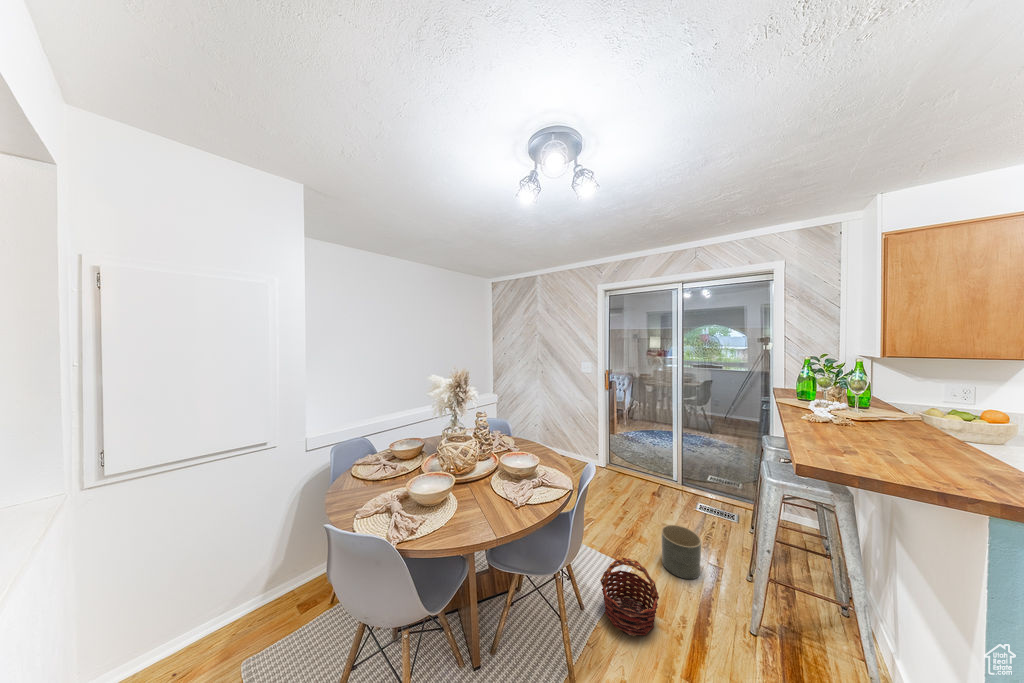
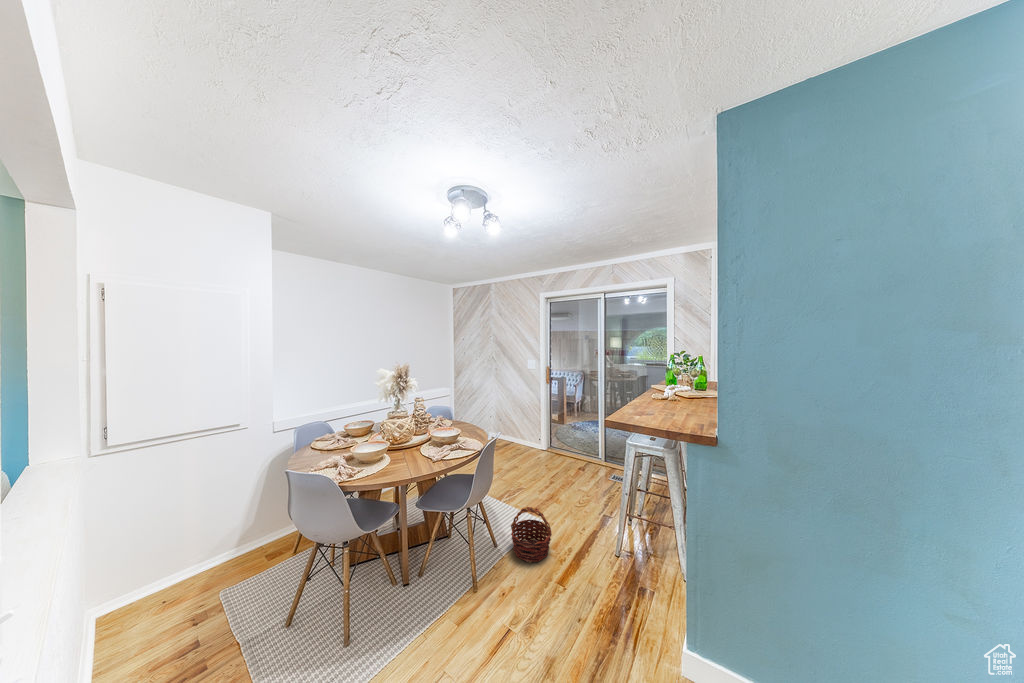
planter: present [662,525,701,579] -> none [568,487,596,526]

